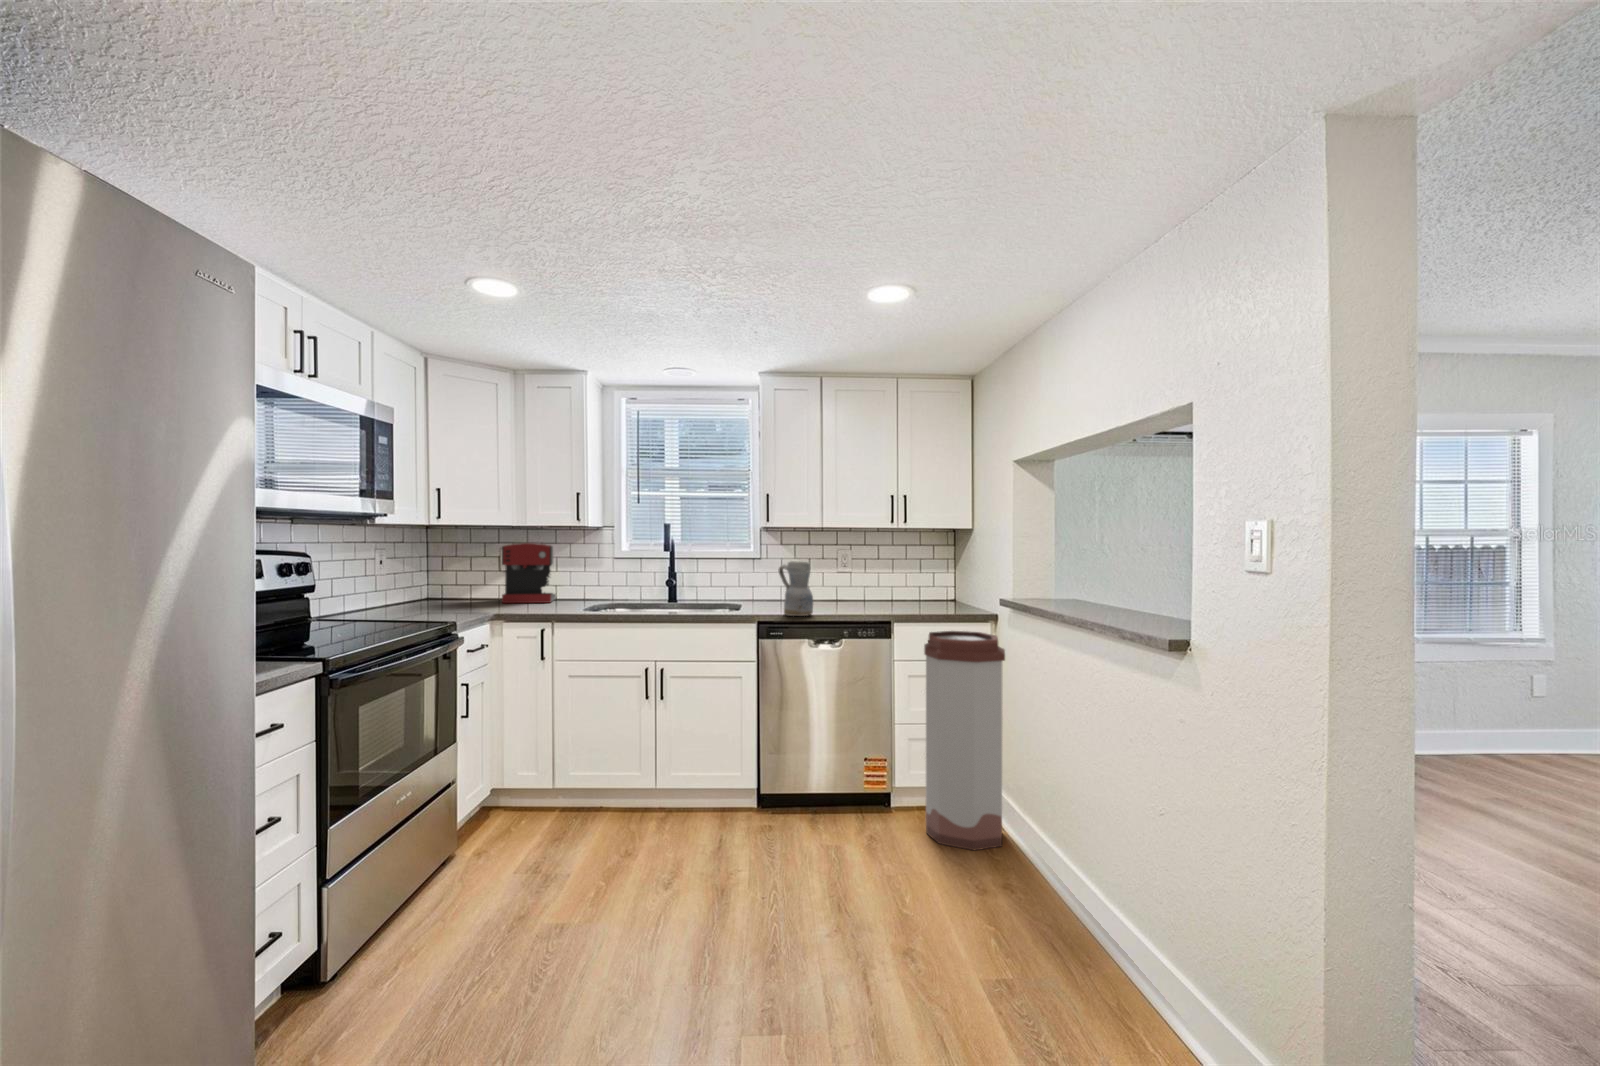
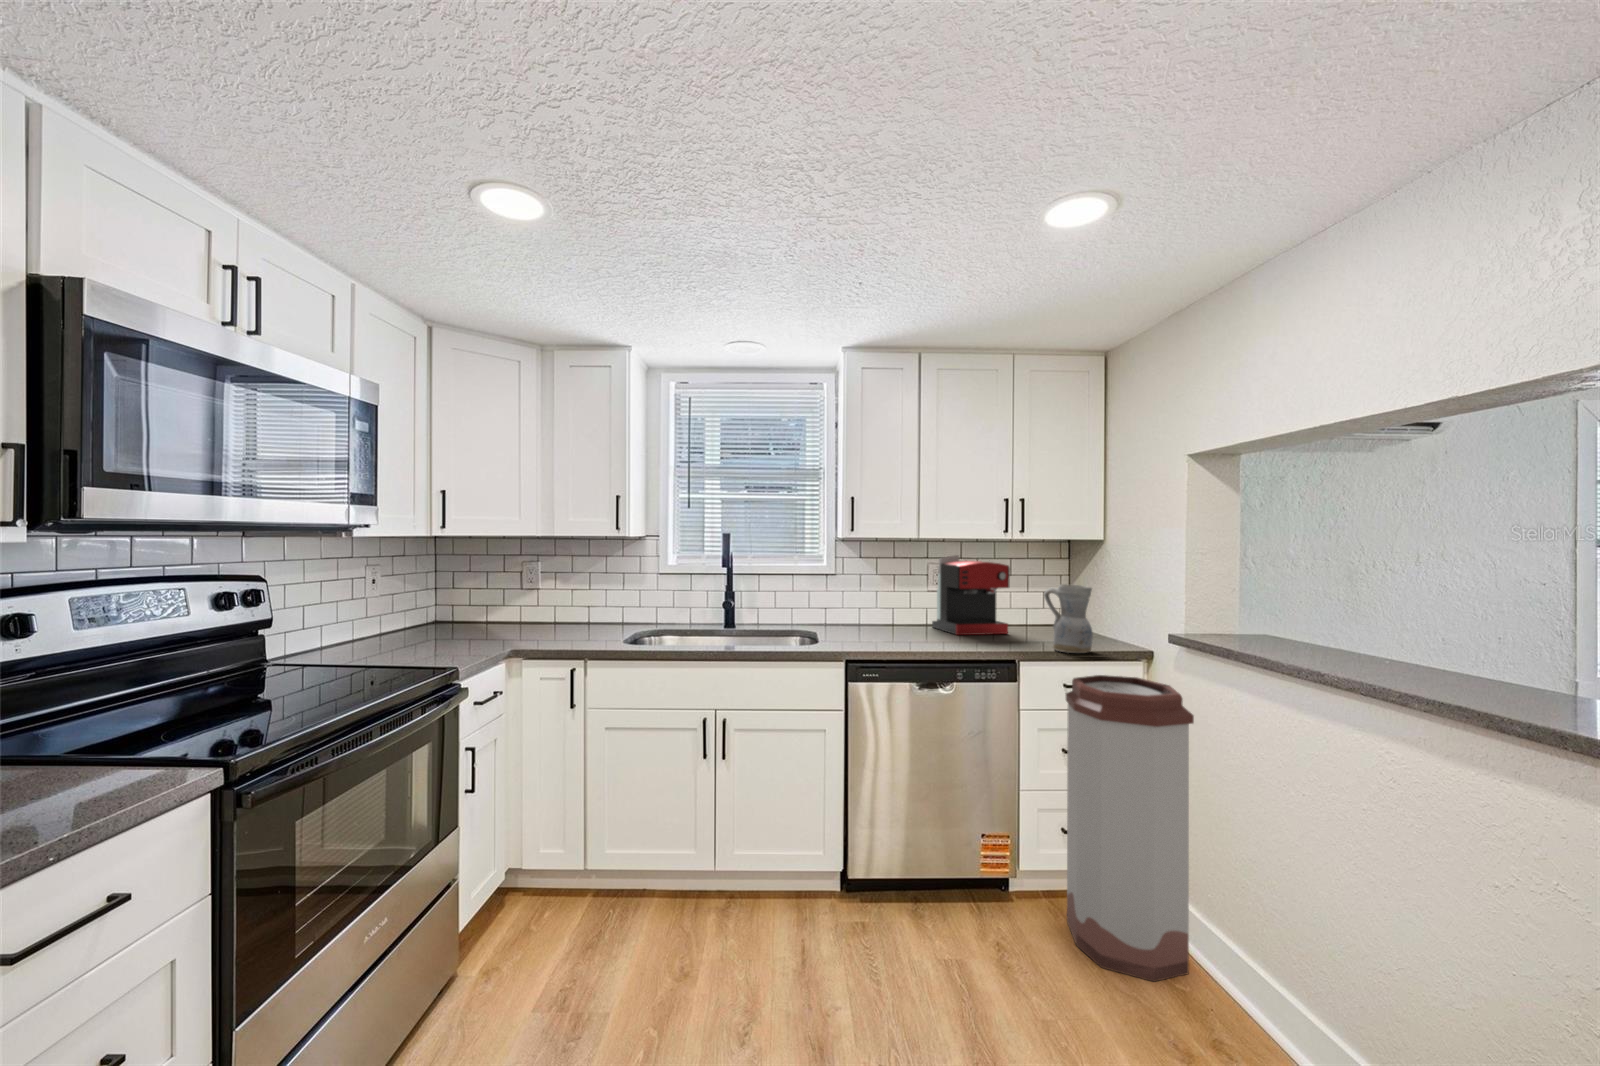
coffee maker: present [502,543,556,603] -> present [932,555,1010,635]
ceramic pitcher: present [778,561,813,616] -> present [1044,584,1093,653]

